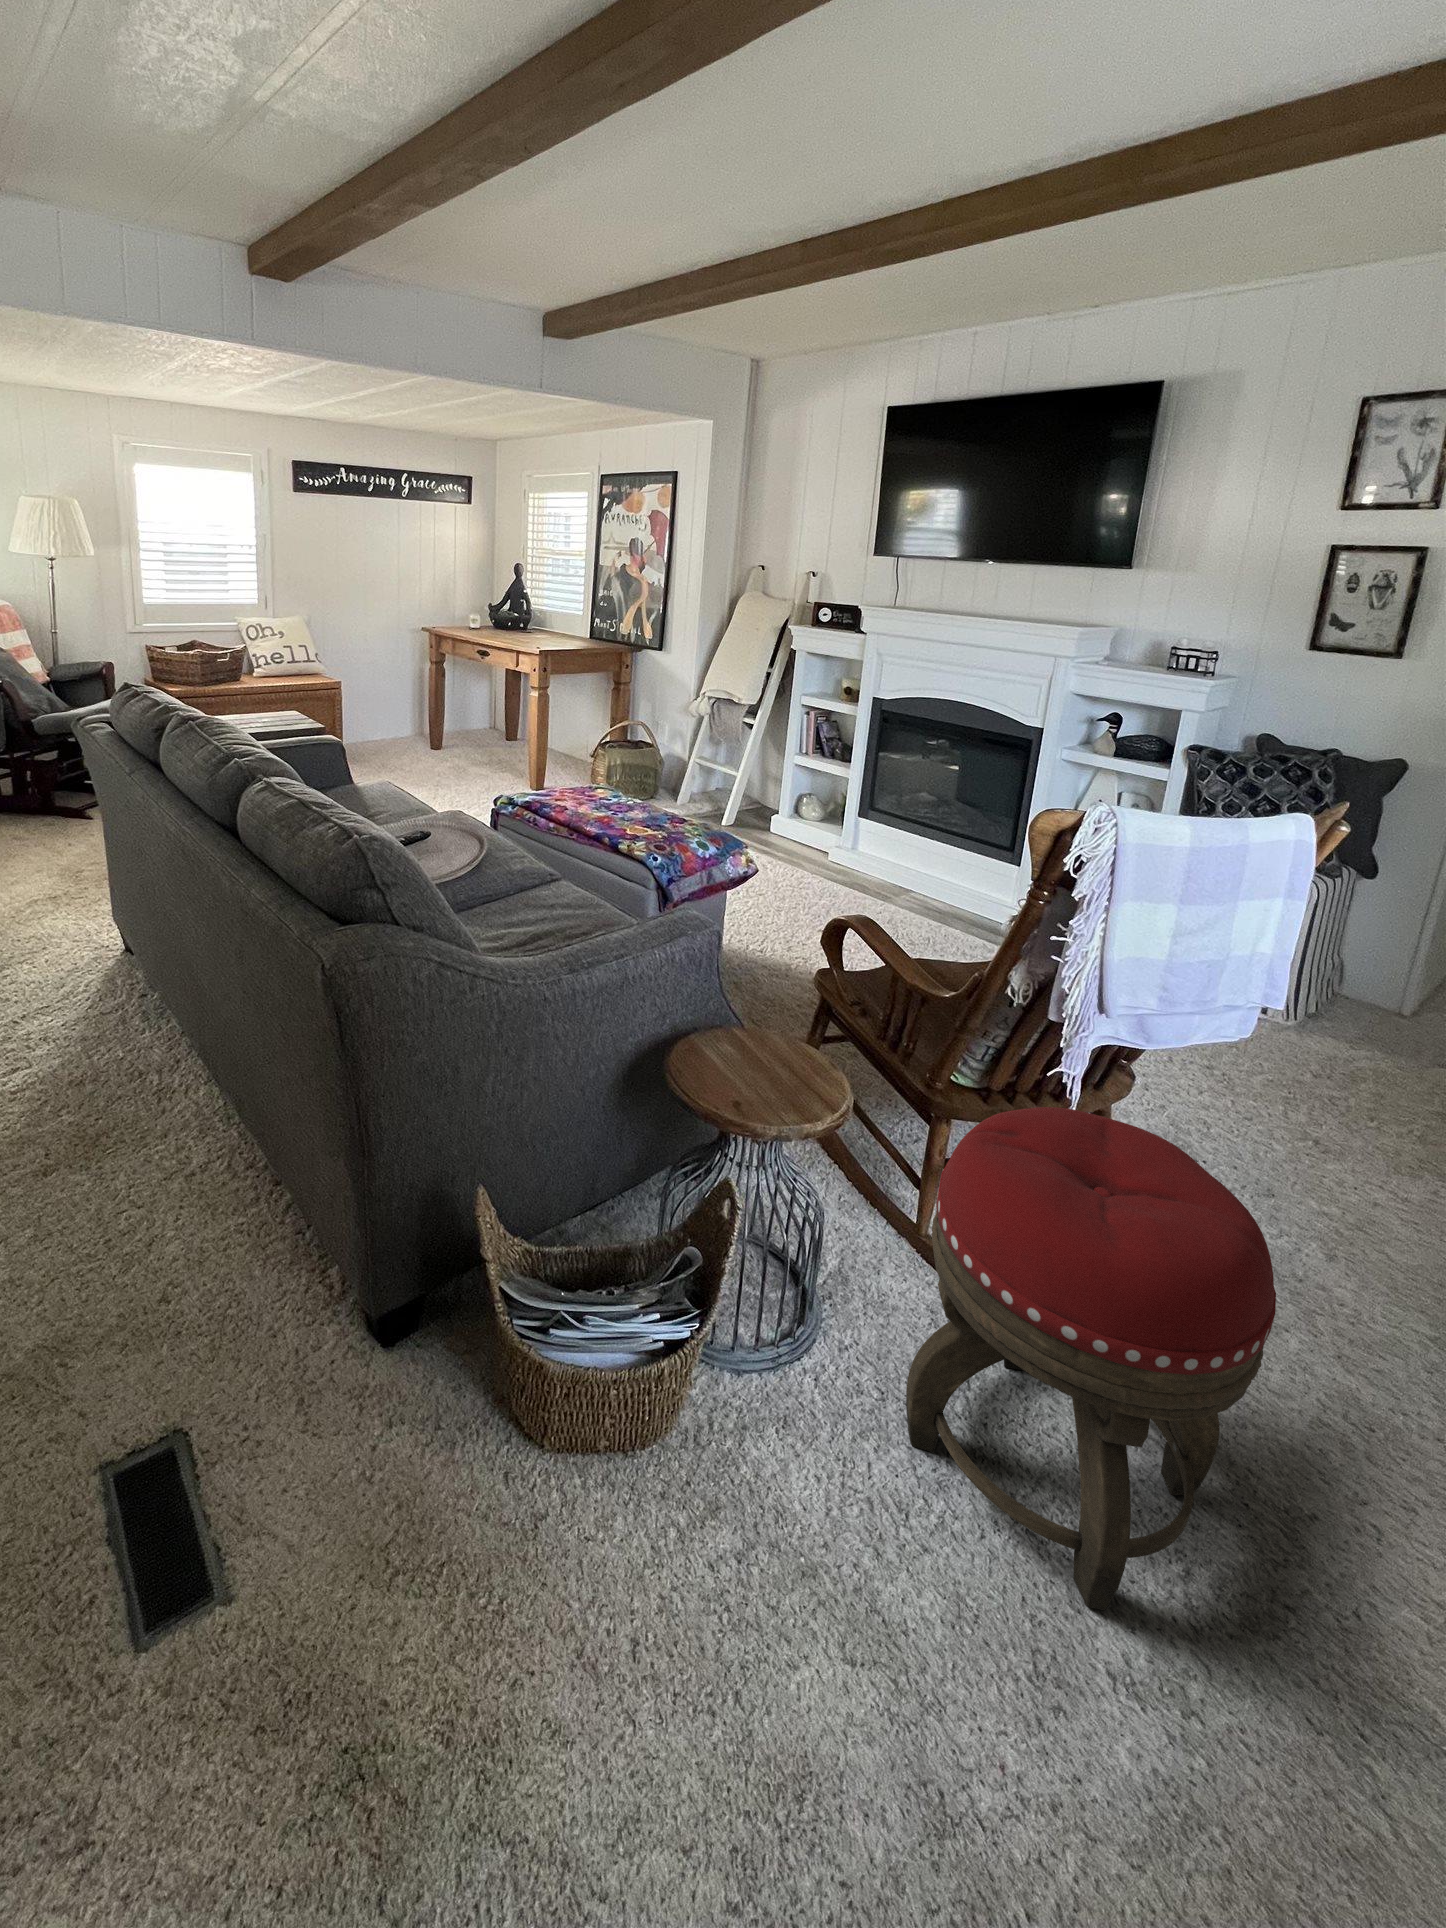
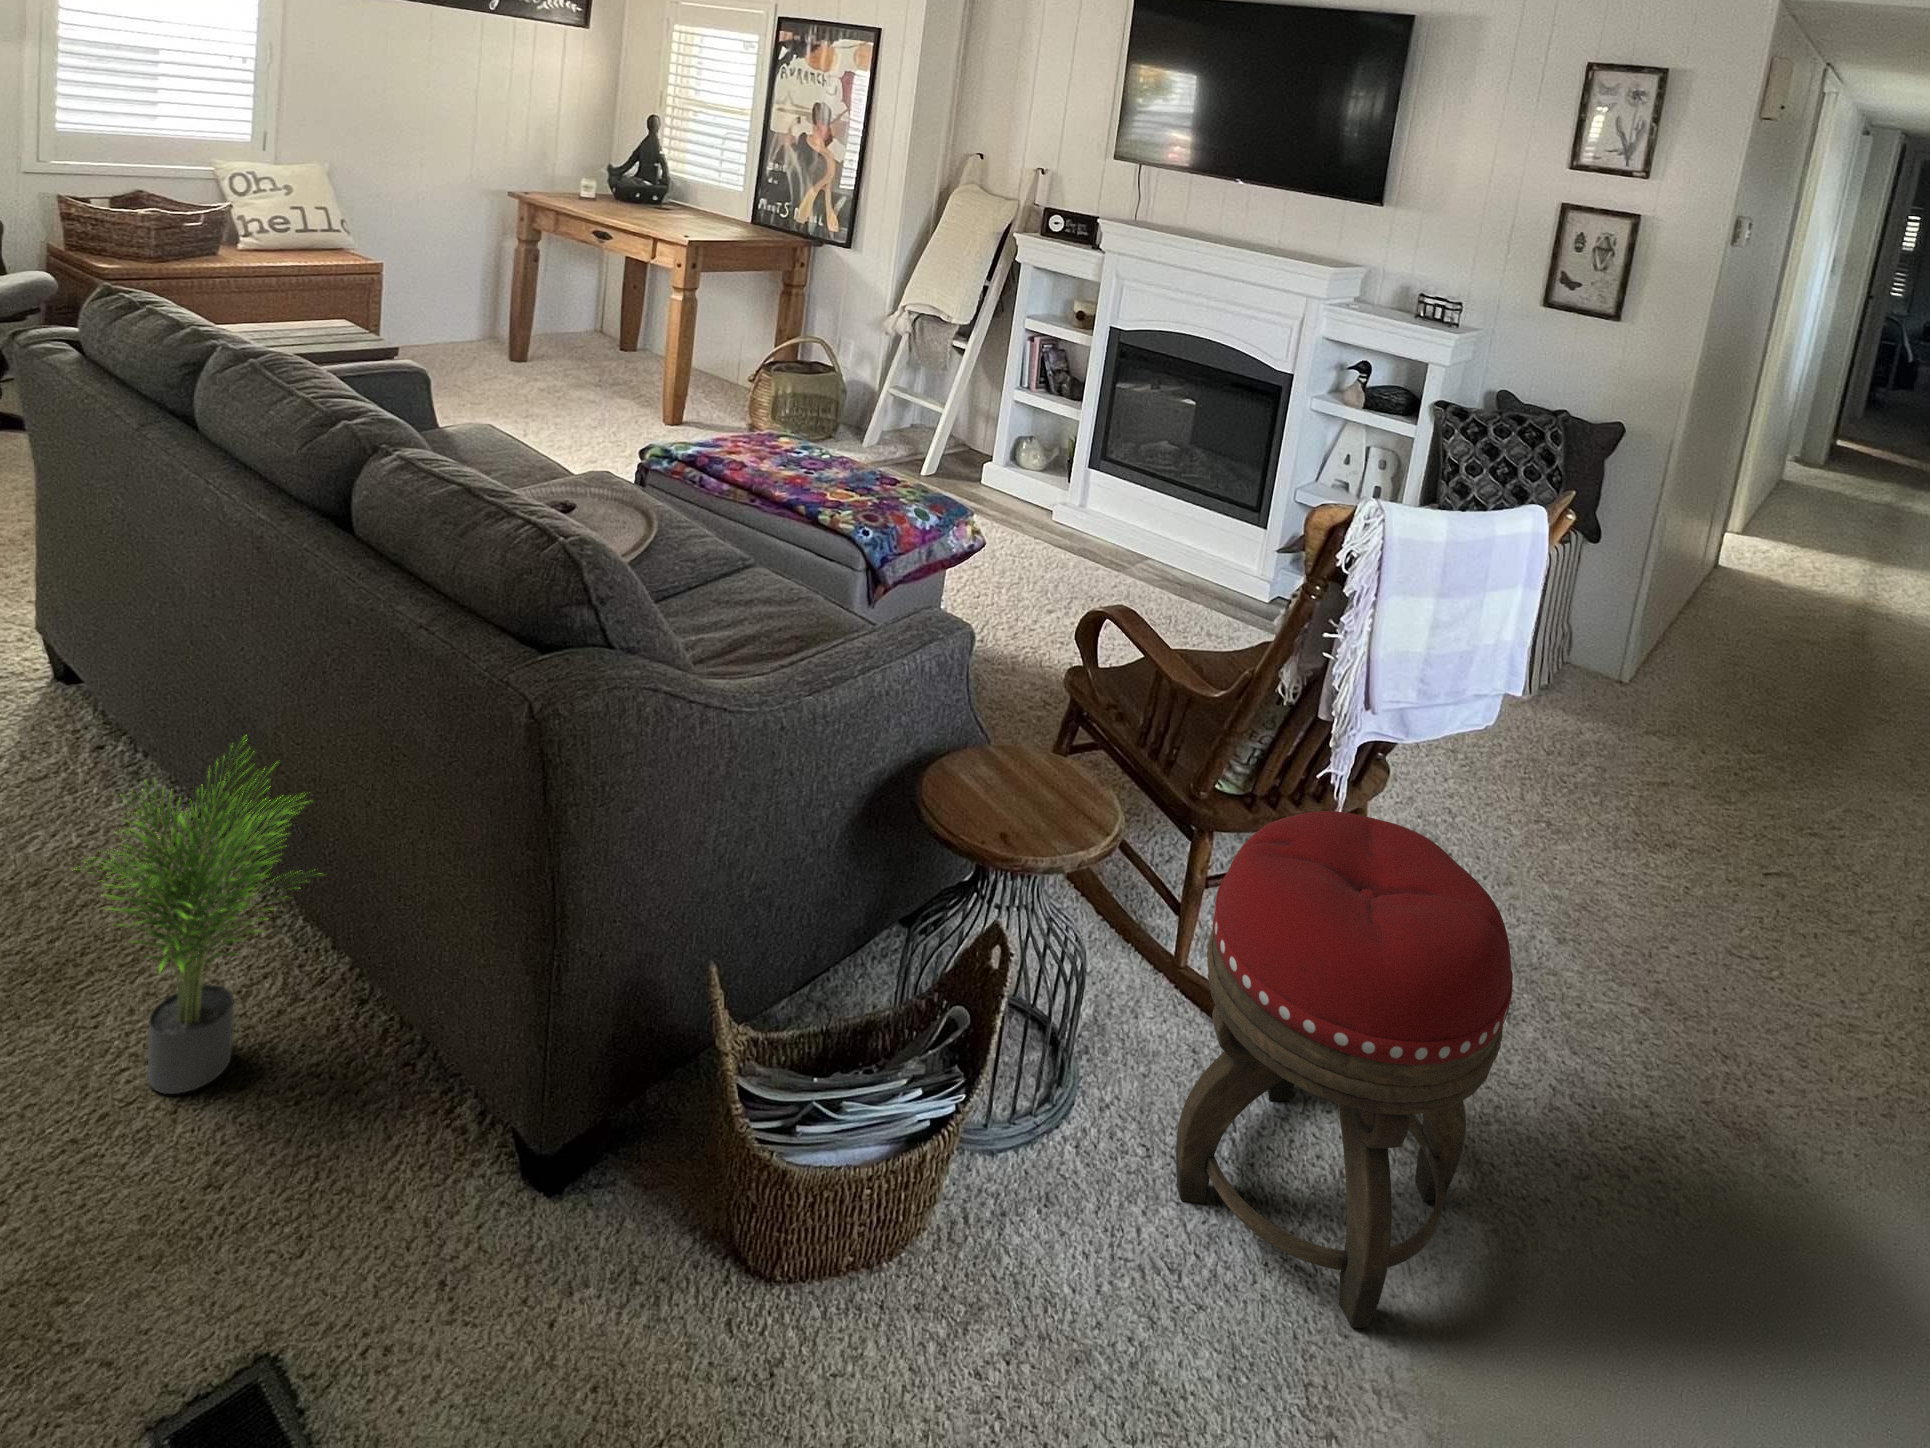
potted plant: none [68,982,237,1229] -> present [84,746,305,1094]

